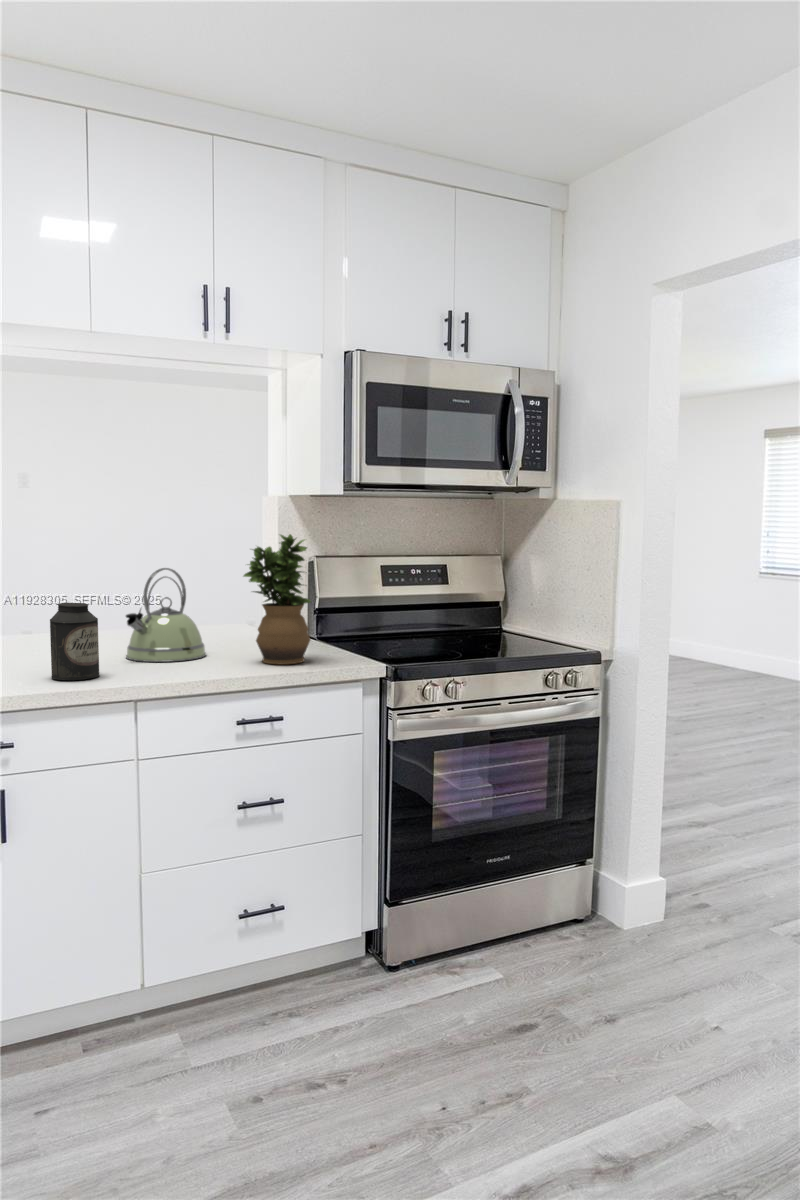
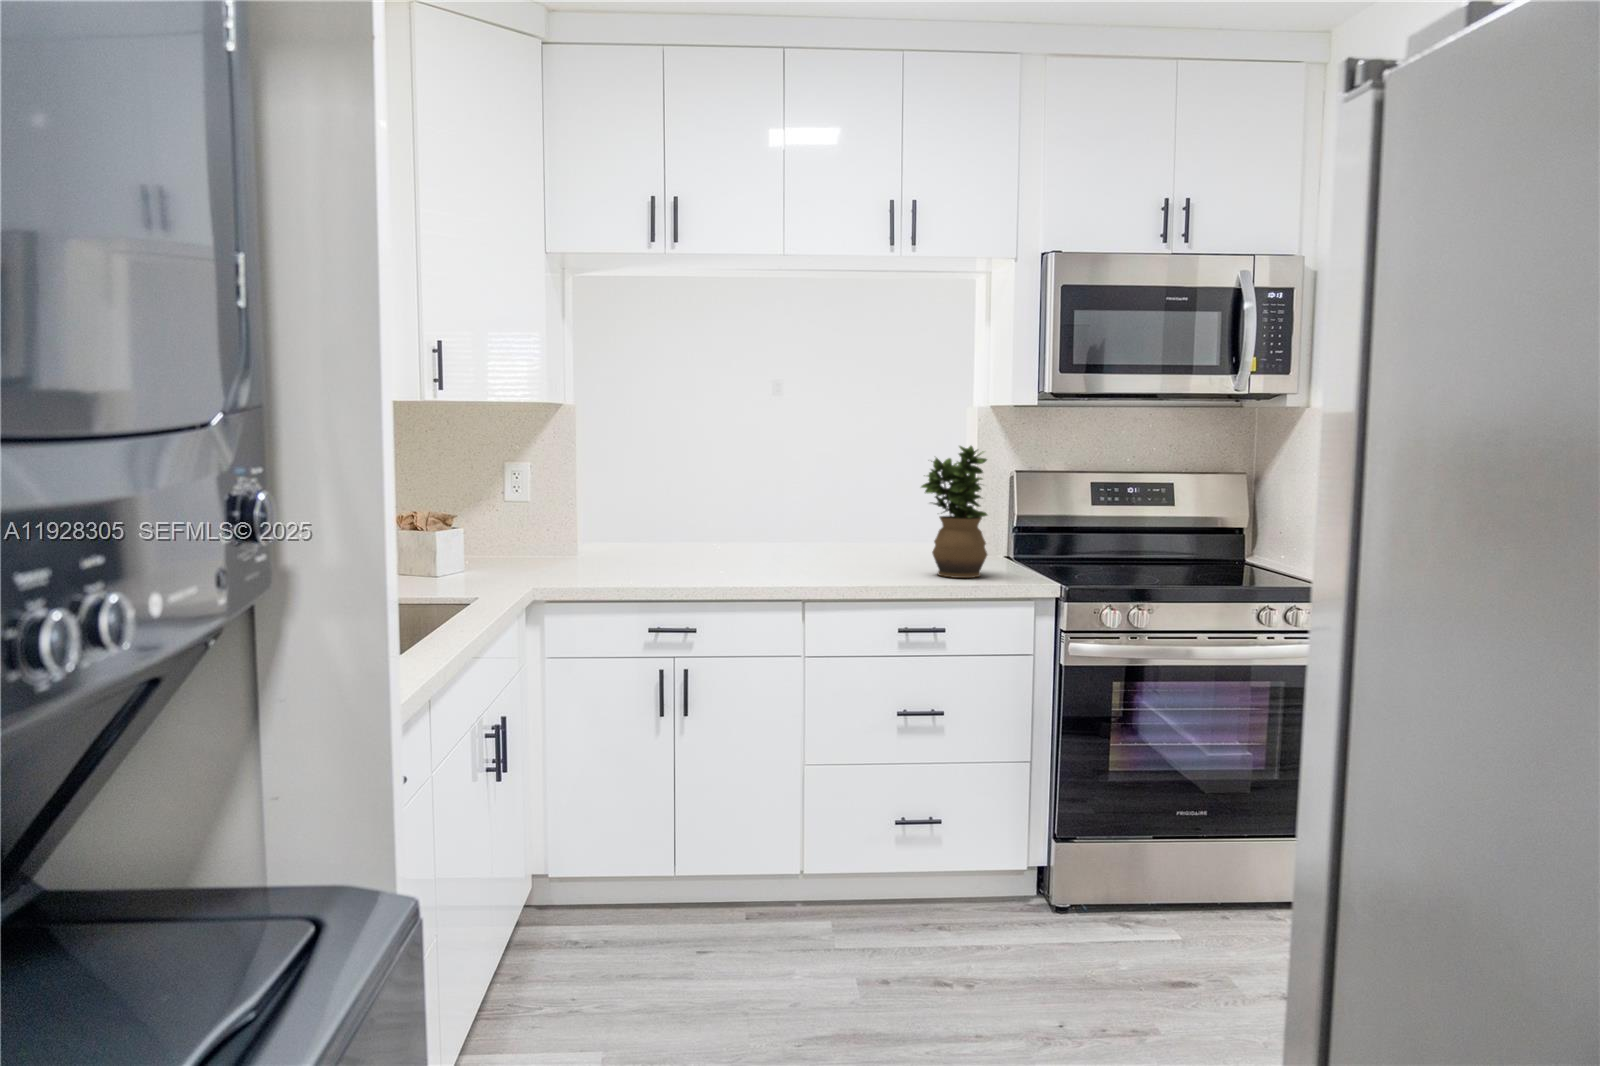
kettle: present [126,568,206,662] -> none [812,478,890,569]
canister: present [50,603,99,680] -> none [738,507,779,577]

